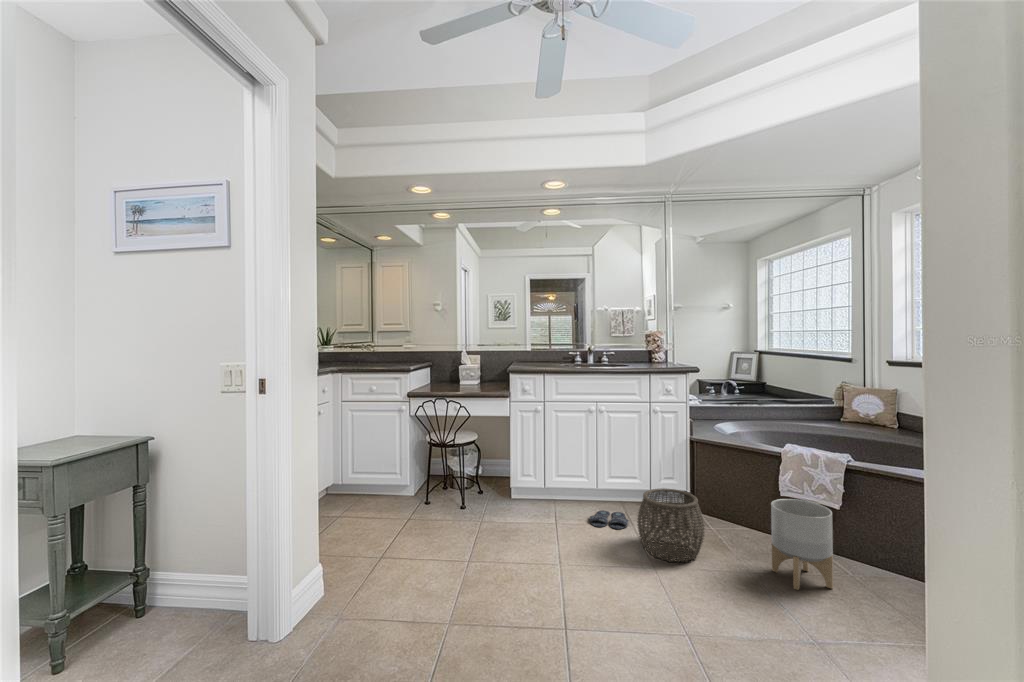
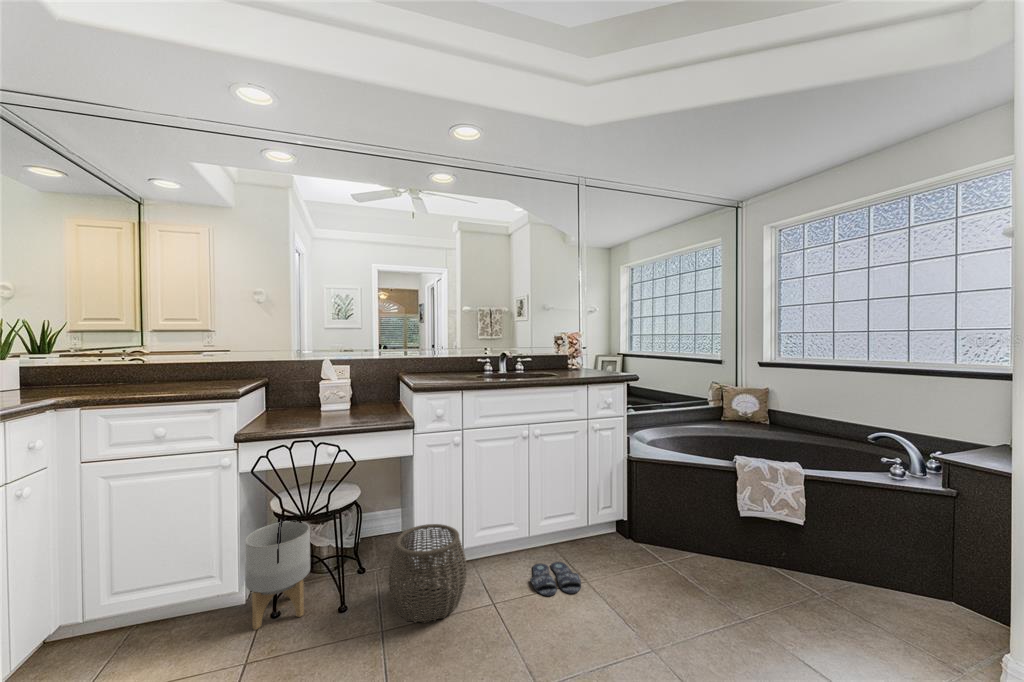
woven basket: present [637,488,705,562] -> present [388,524,467,623]
planter: present [771,499,833,590] -> present [245,521,310,630]

